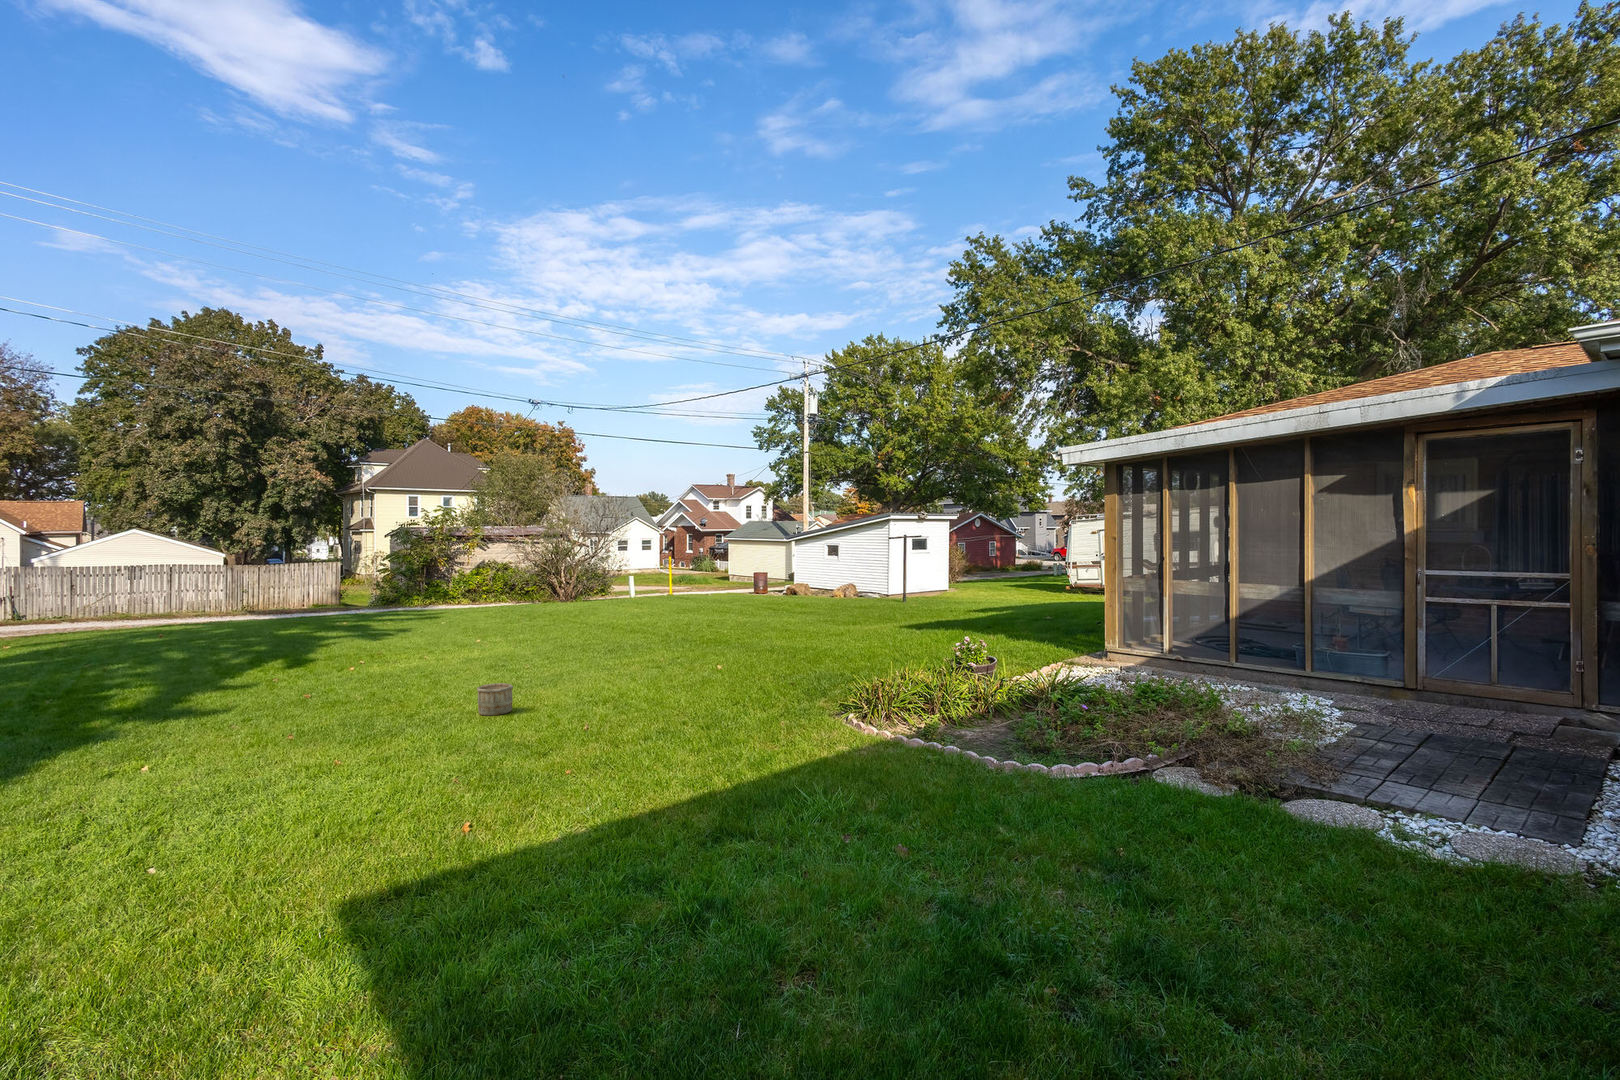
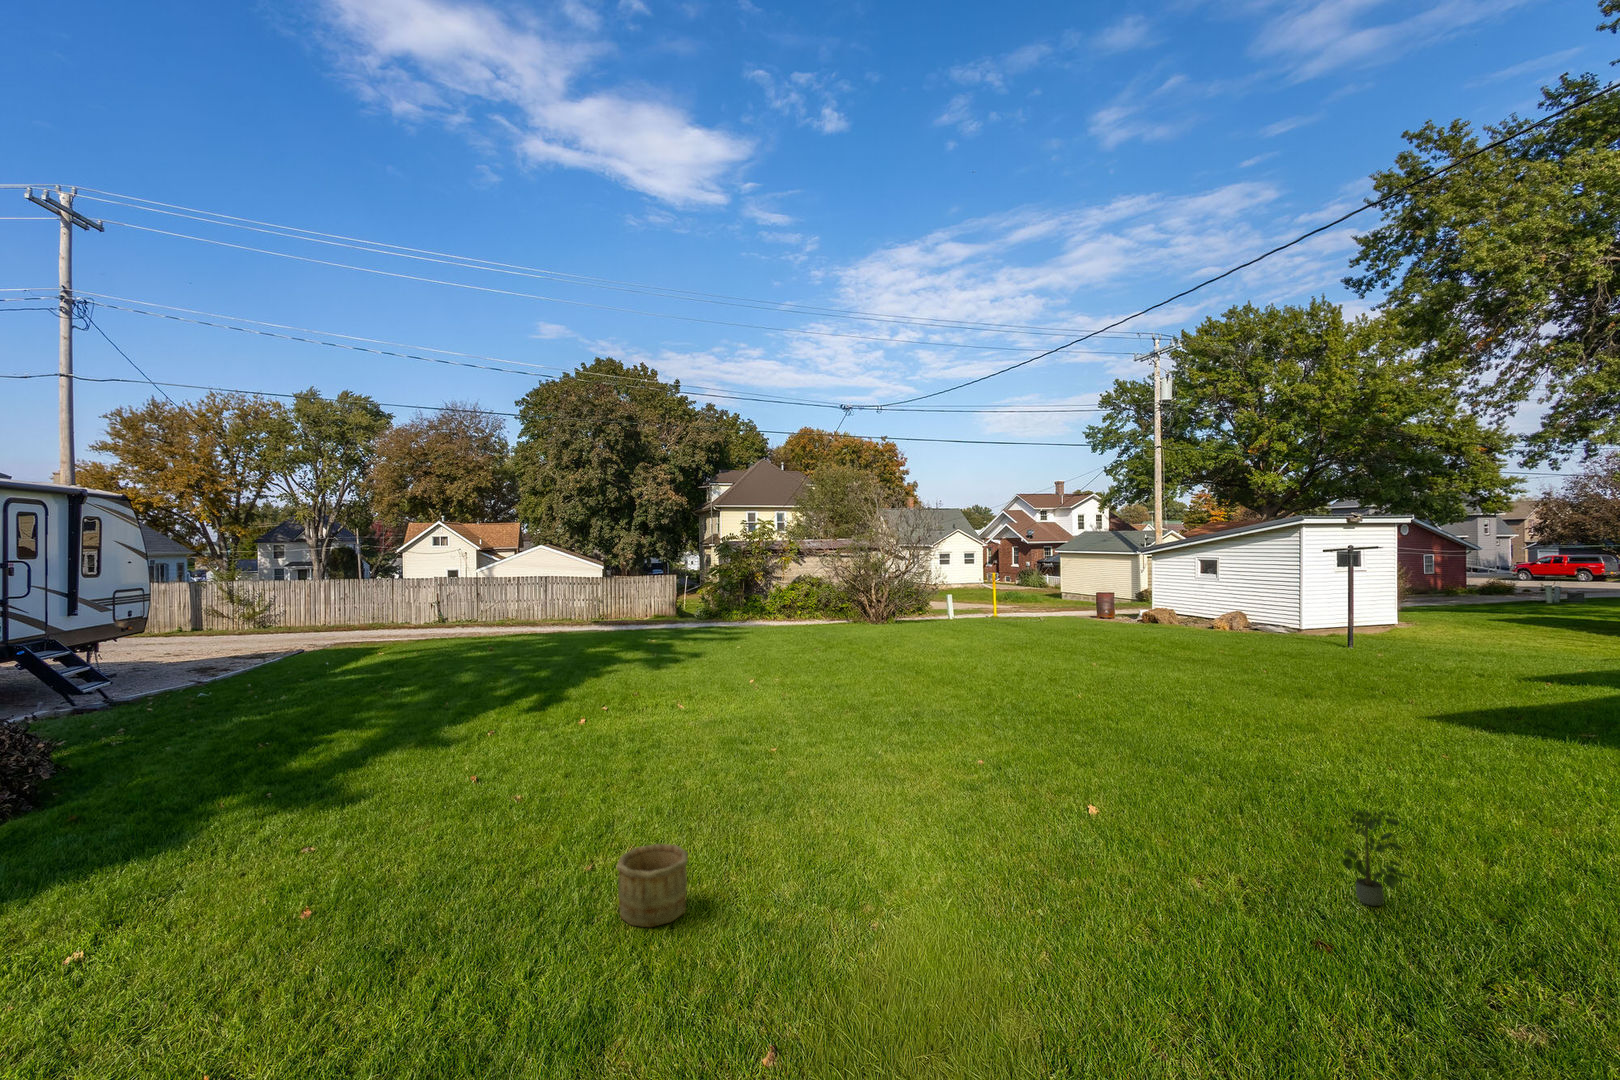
potted plant: none [796,642,819,681] -> present [1343,809,1410,906]

